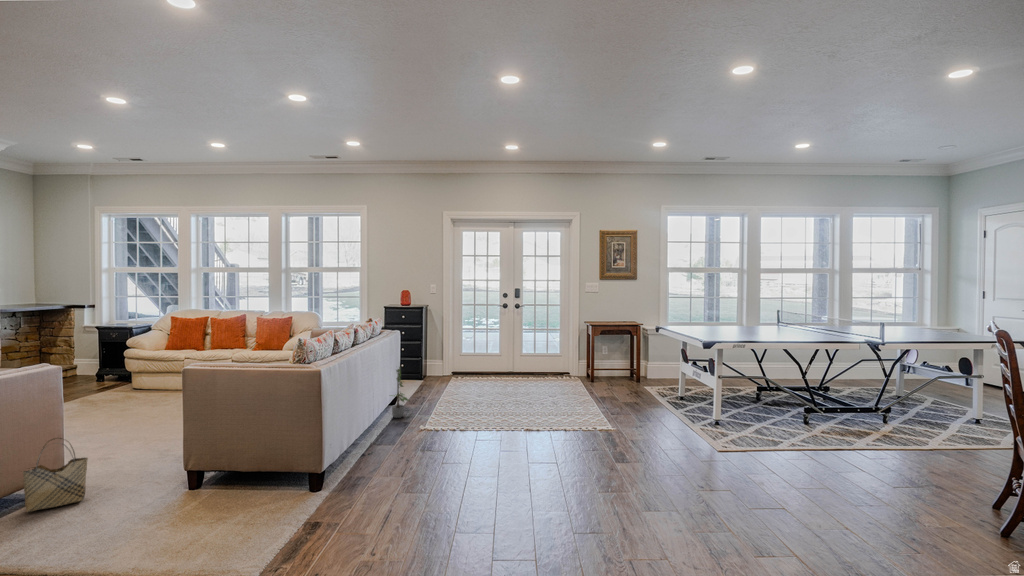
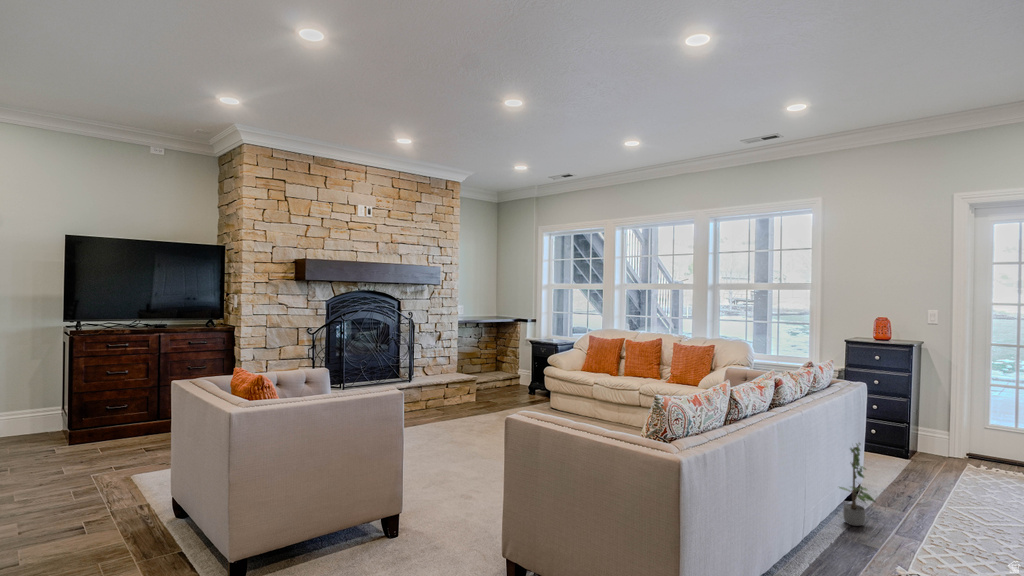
woven basket: present [23,438,88,512] -> none [433,466,481,537]

